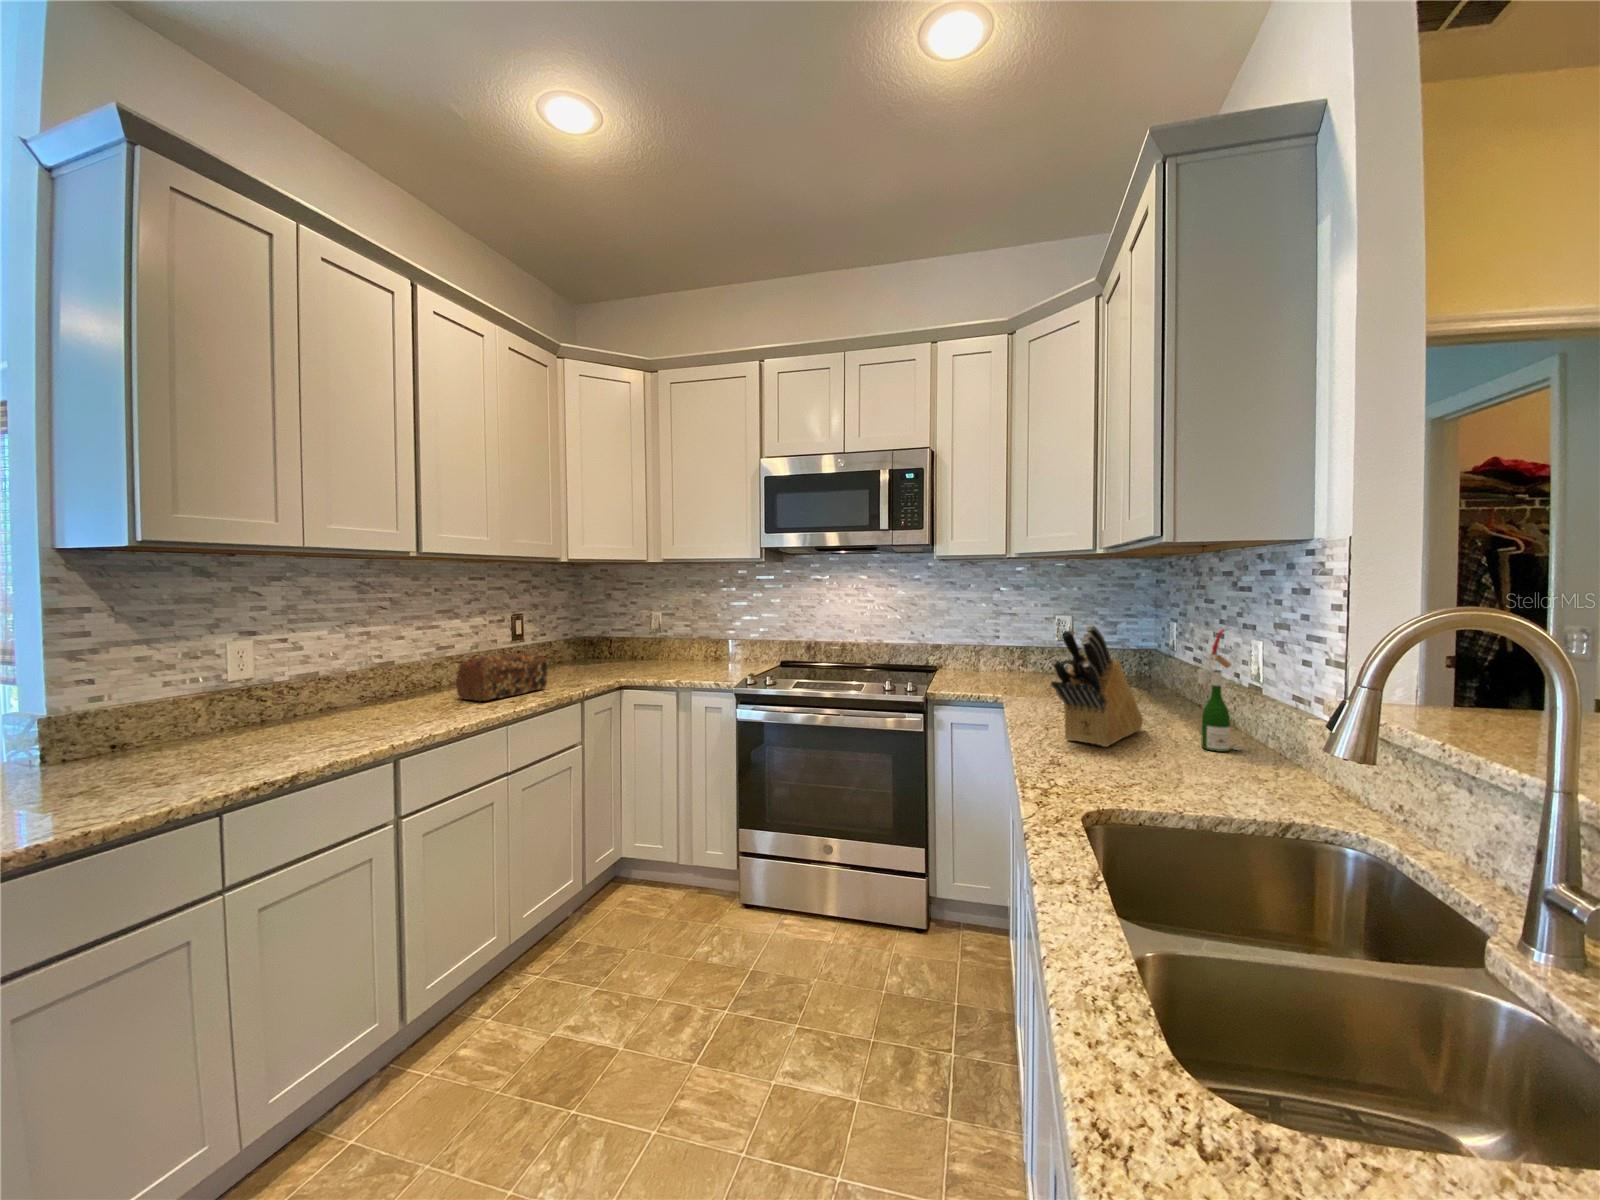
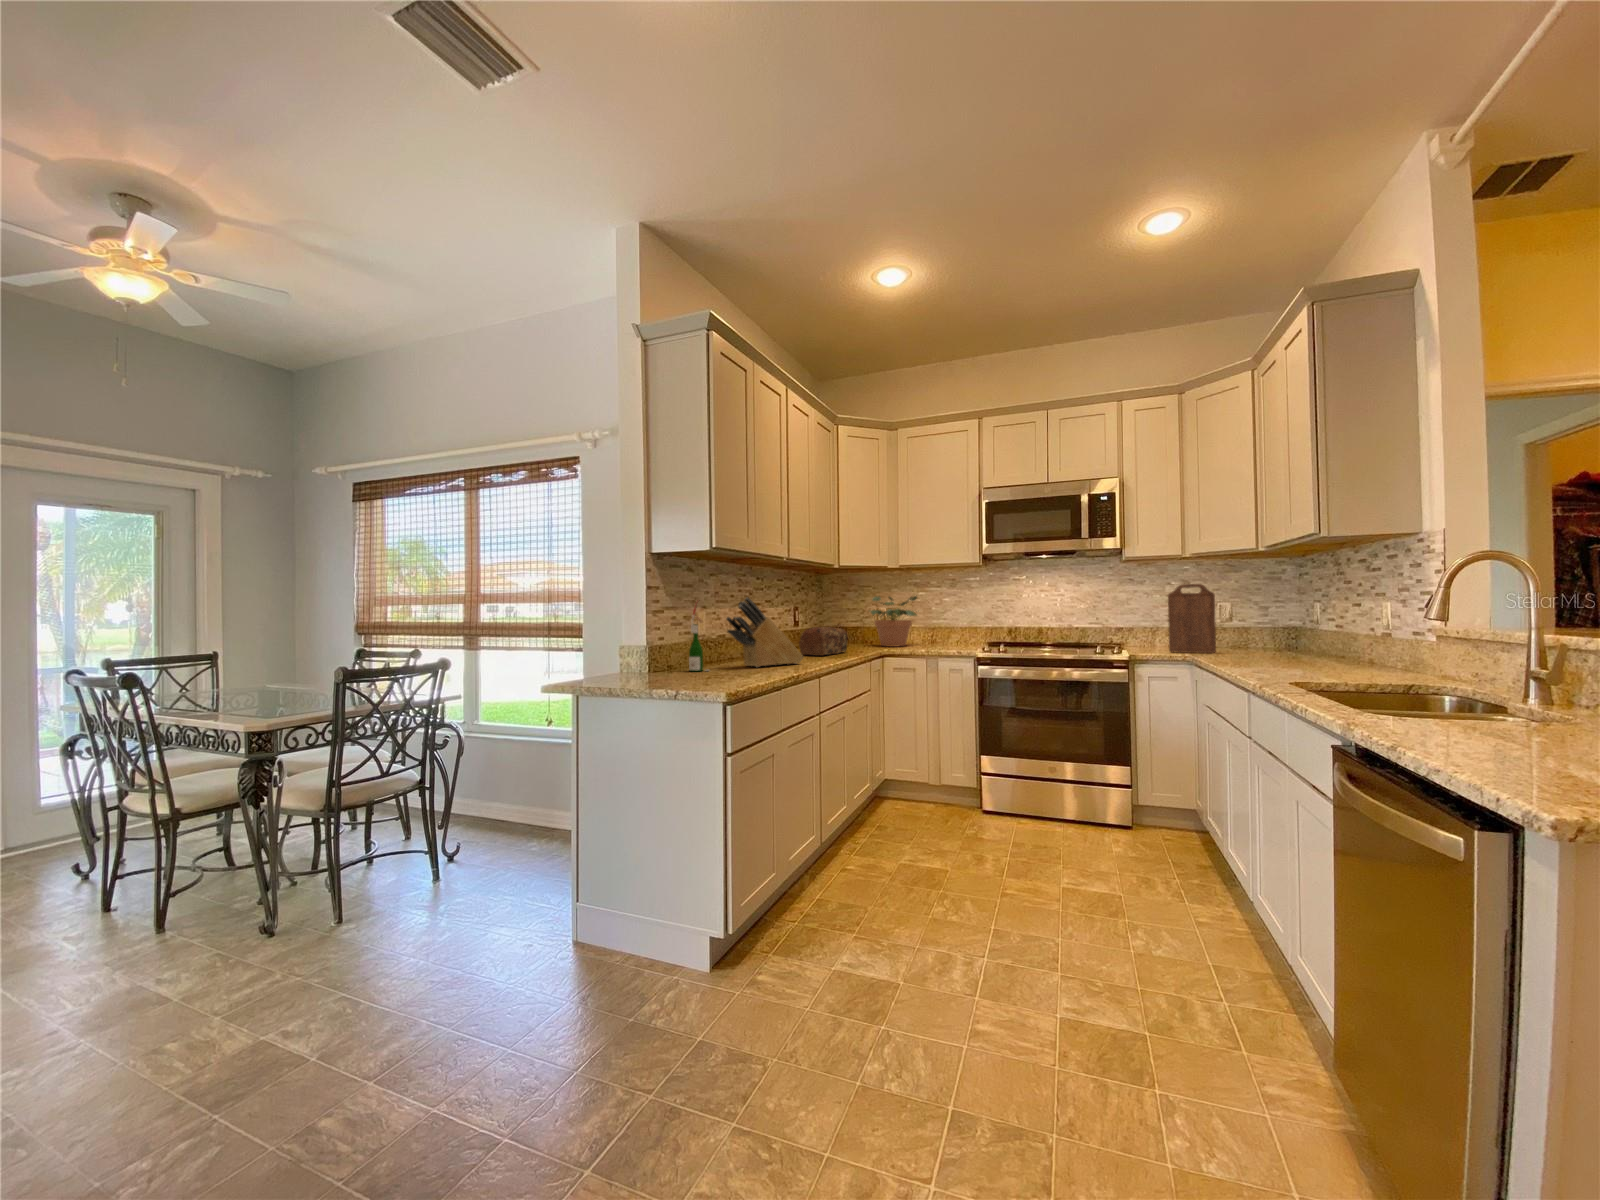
cutting board: none [983,597,1041,692] -> present [1168,584,1216,653]
potted plant: none [613,601,691,672] -> present [870,596,917,647]
knife block: present [1051,625,1143,747] -> present [726,597,803,667]
wine bottle: present [1198,629,1240,752] -> present [689,603,703,671]

